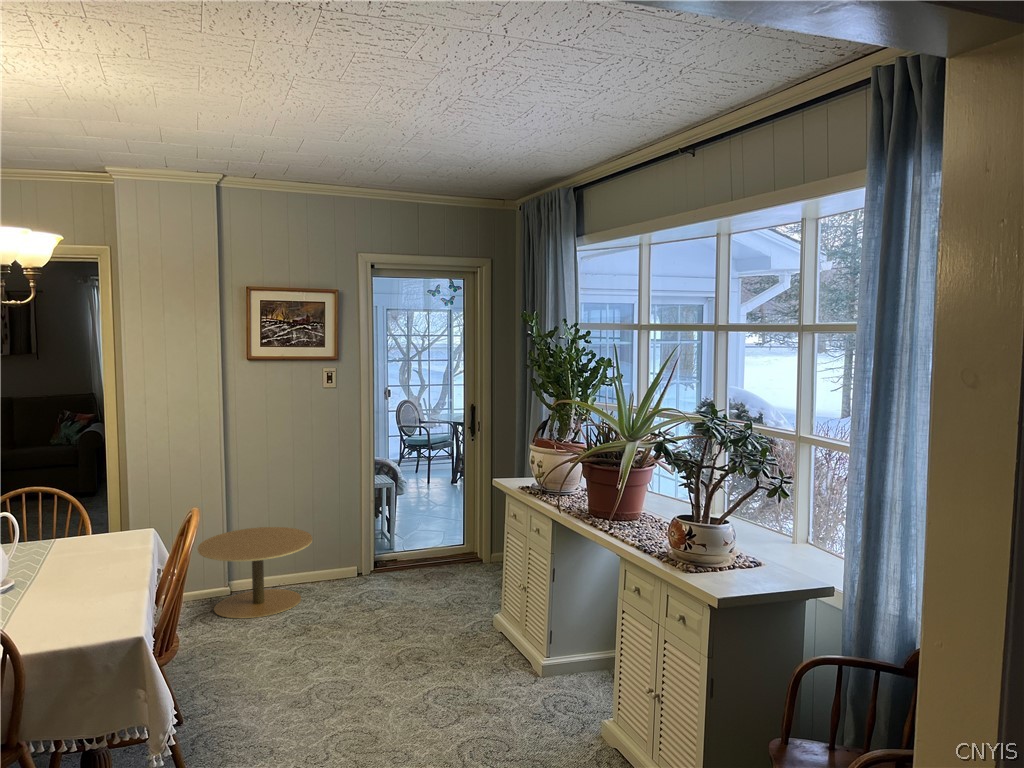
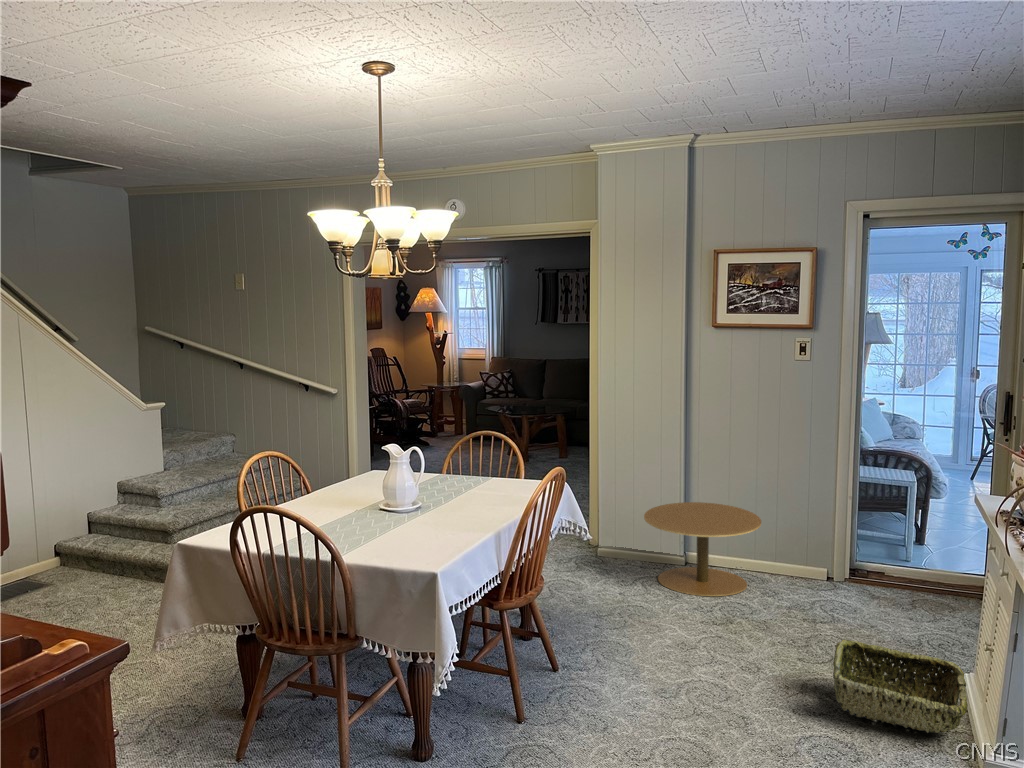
woven basket: none [422,604,520,666] -> present [833,640,968,733]

